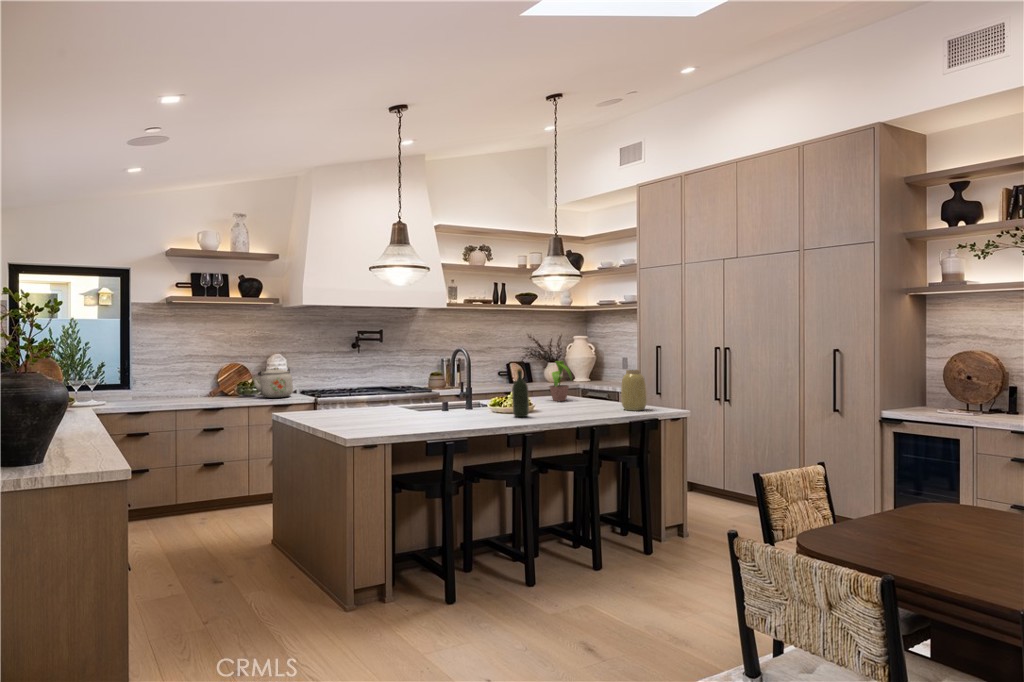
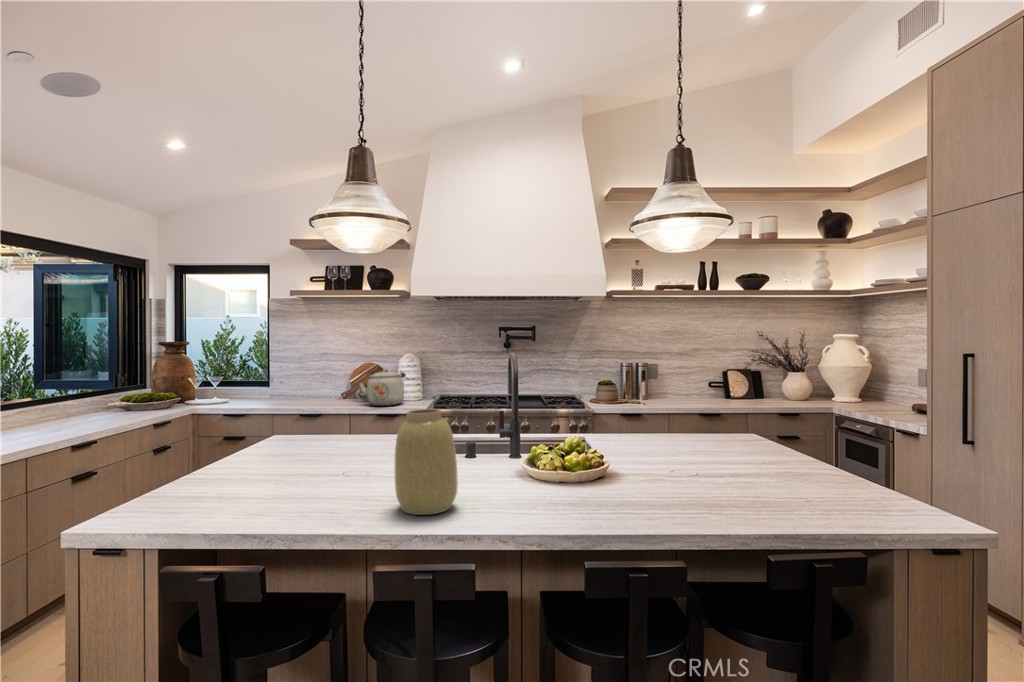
potted plant: present [550,361,572,401] -> none [672,376,745,452]
wine bottle: present [512,369,529,417] -> none [506,396,542,501]
vase: present [621,370,647,411] -> present [394,409,458,515]

